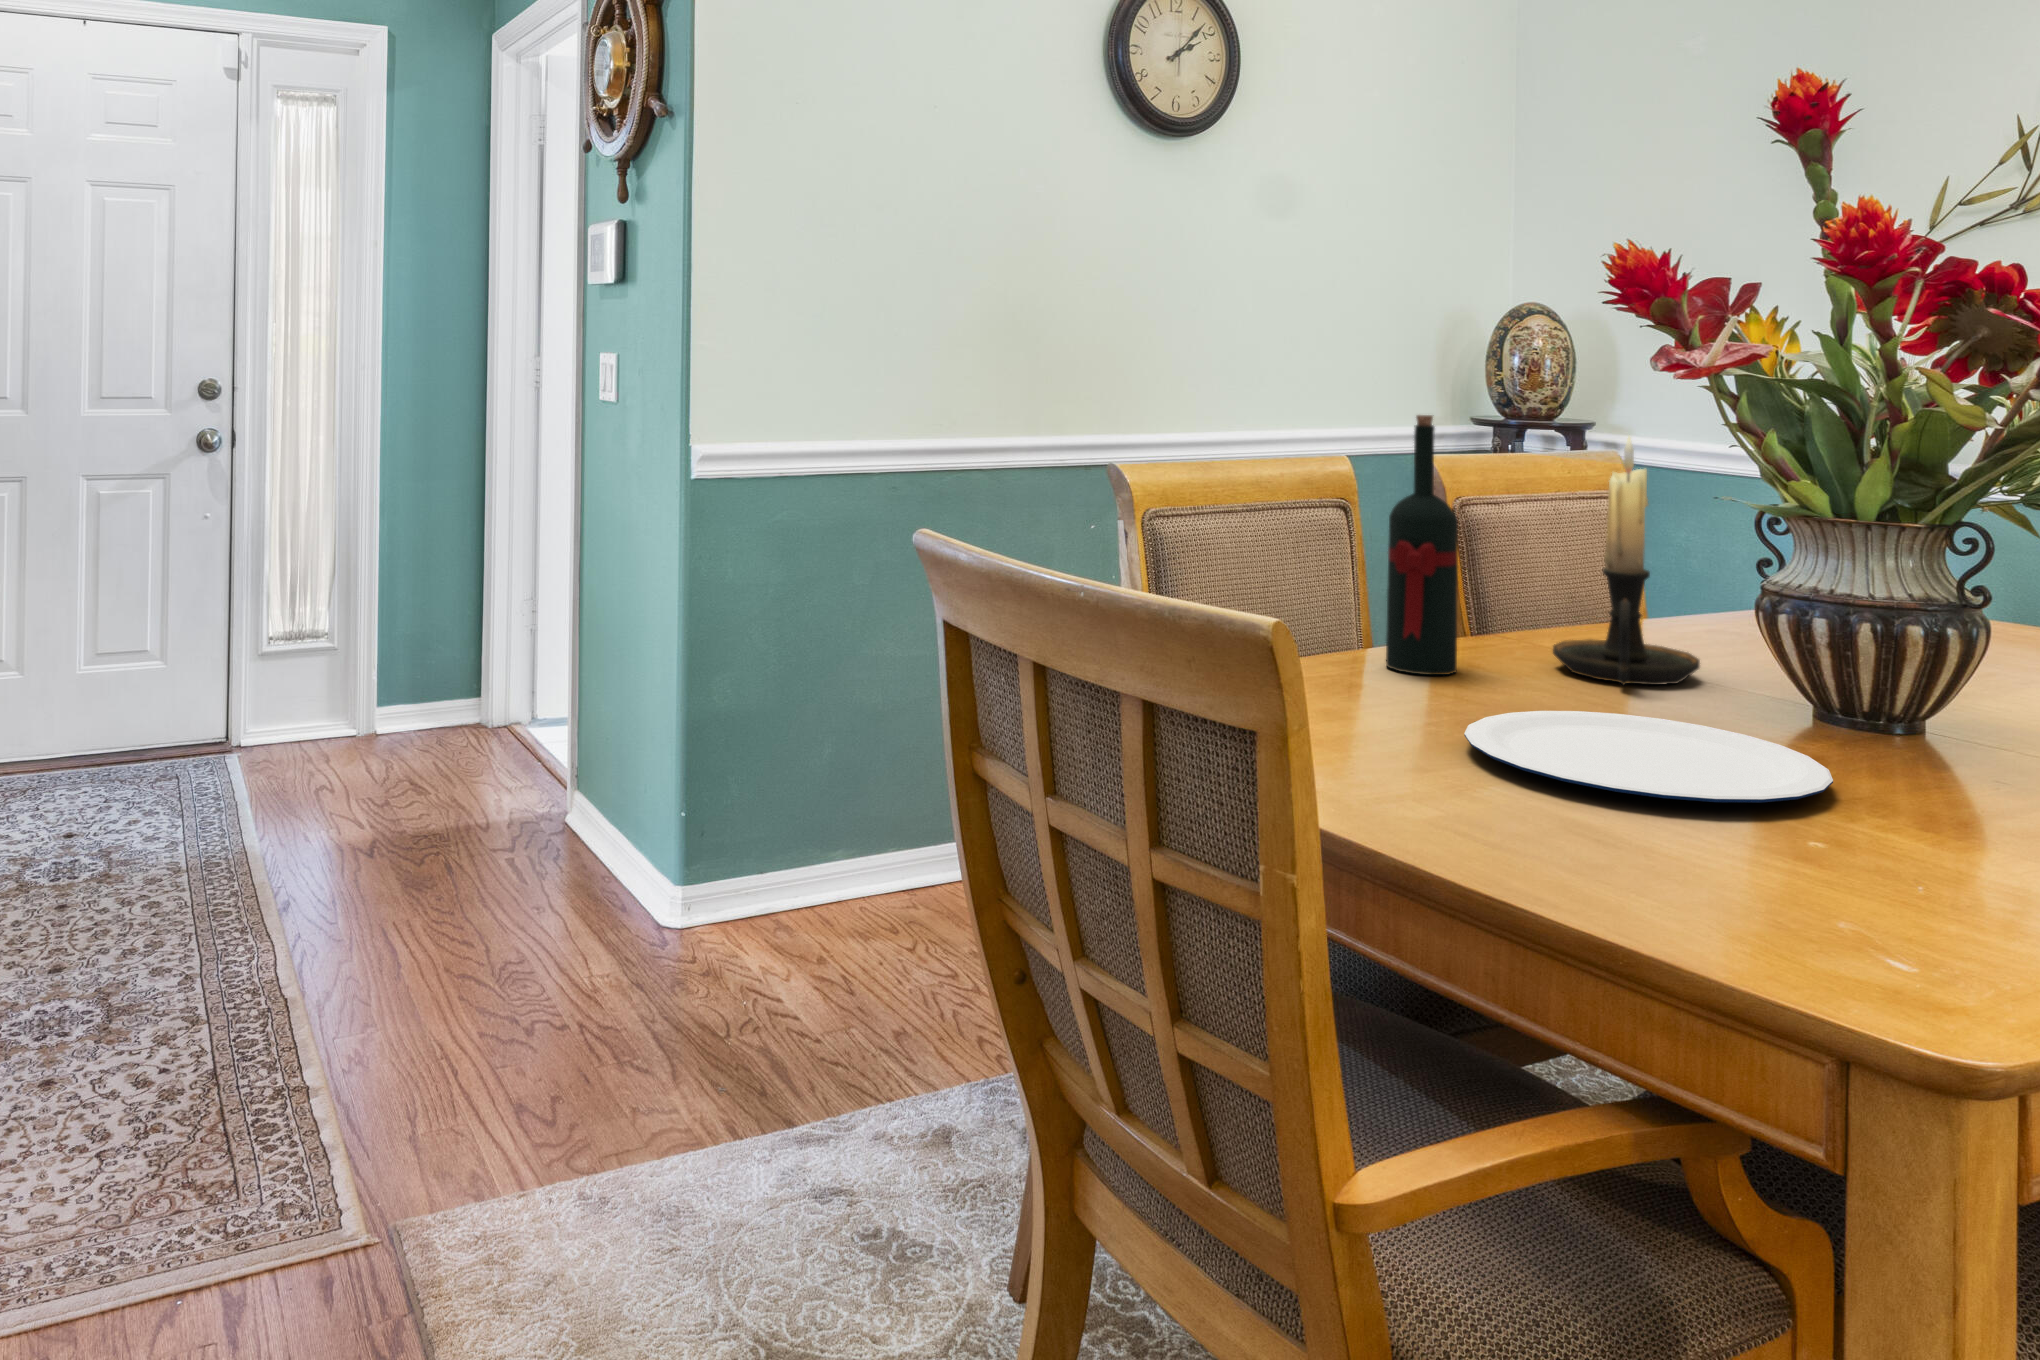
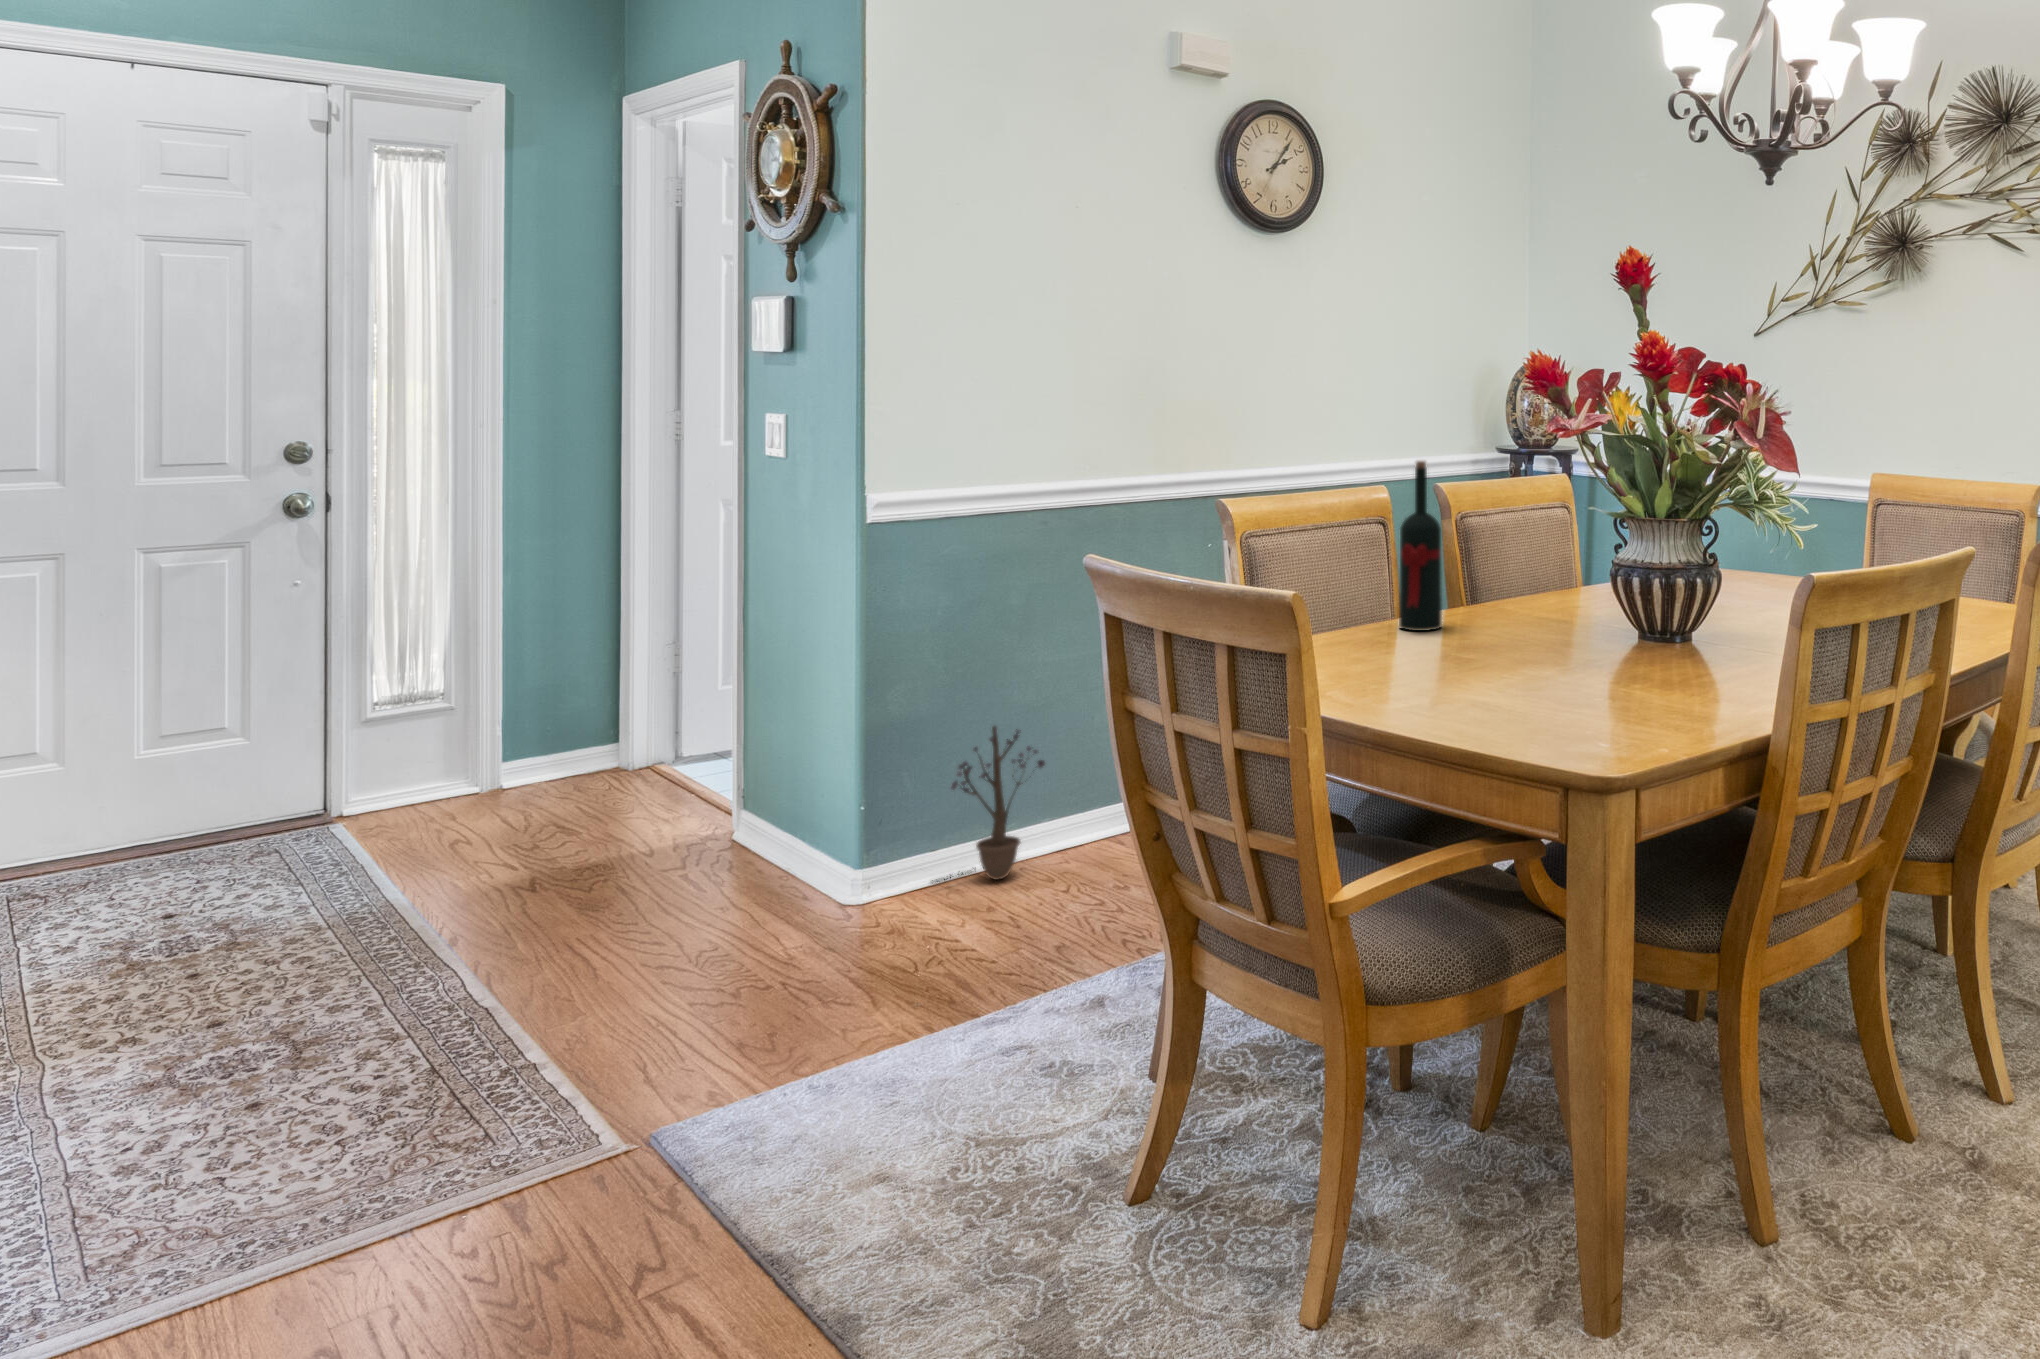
candle holder: present [1553,437,1700,685] -> none [1500,469,1581,628]
plate: present [1464,711,1833,803] -> none [1431,643,1618,683]
decorative plant: none [759,733,894,920] -> present [932,726,1045,884]

